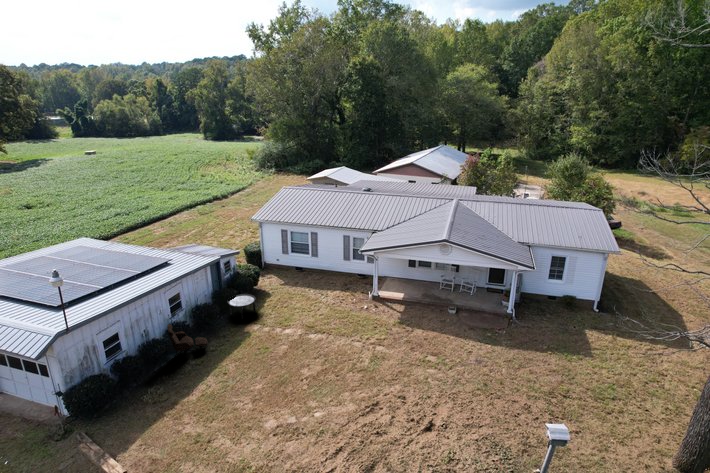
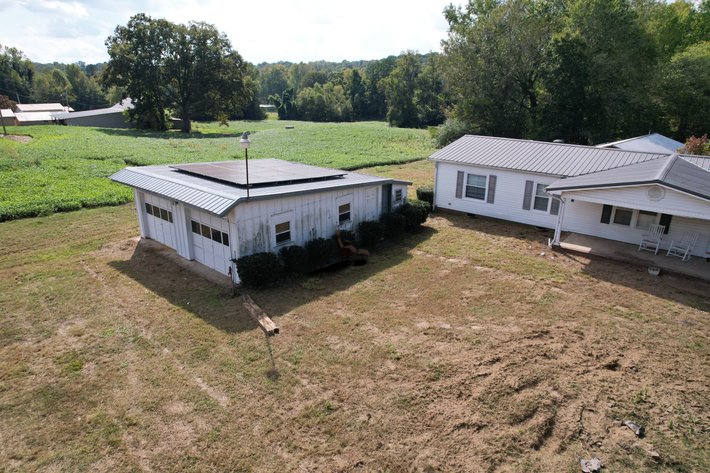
round table: present [228,294,256,320] -> none [393,223,421,246]

